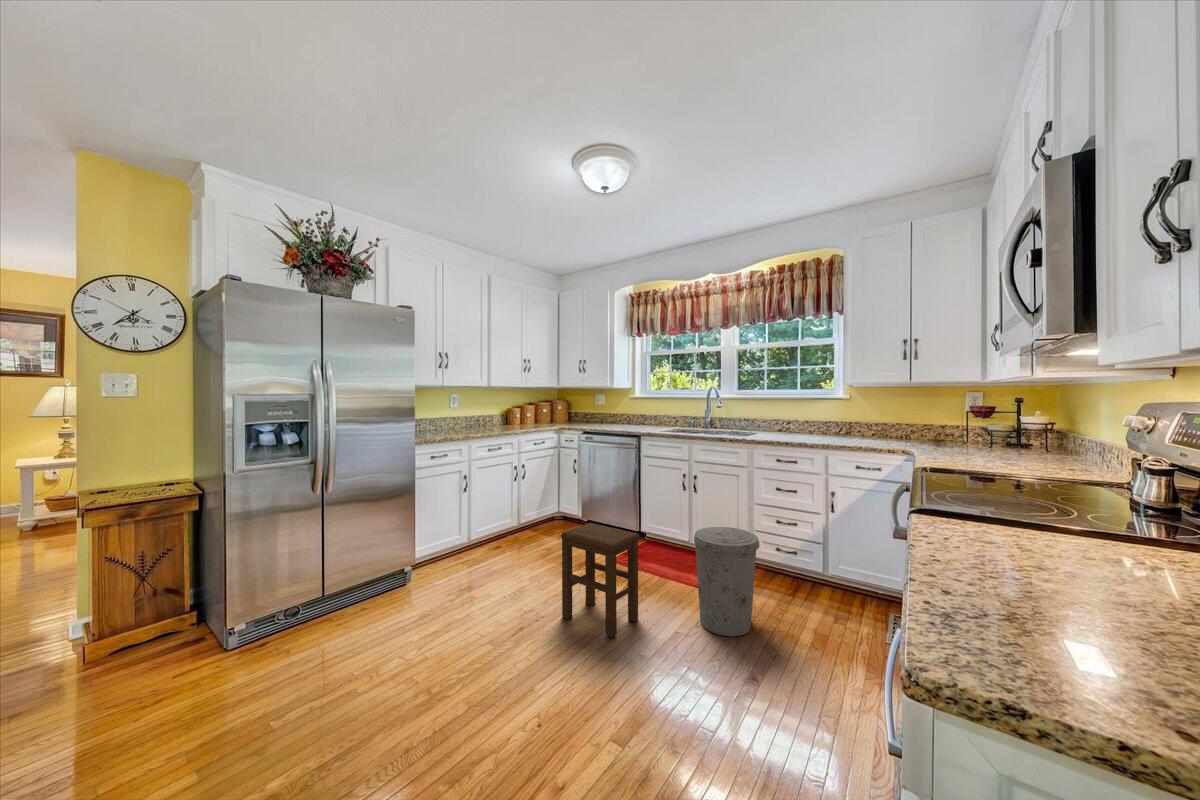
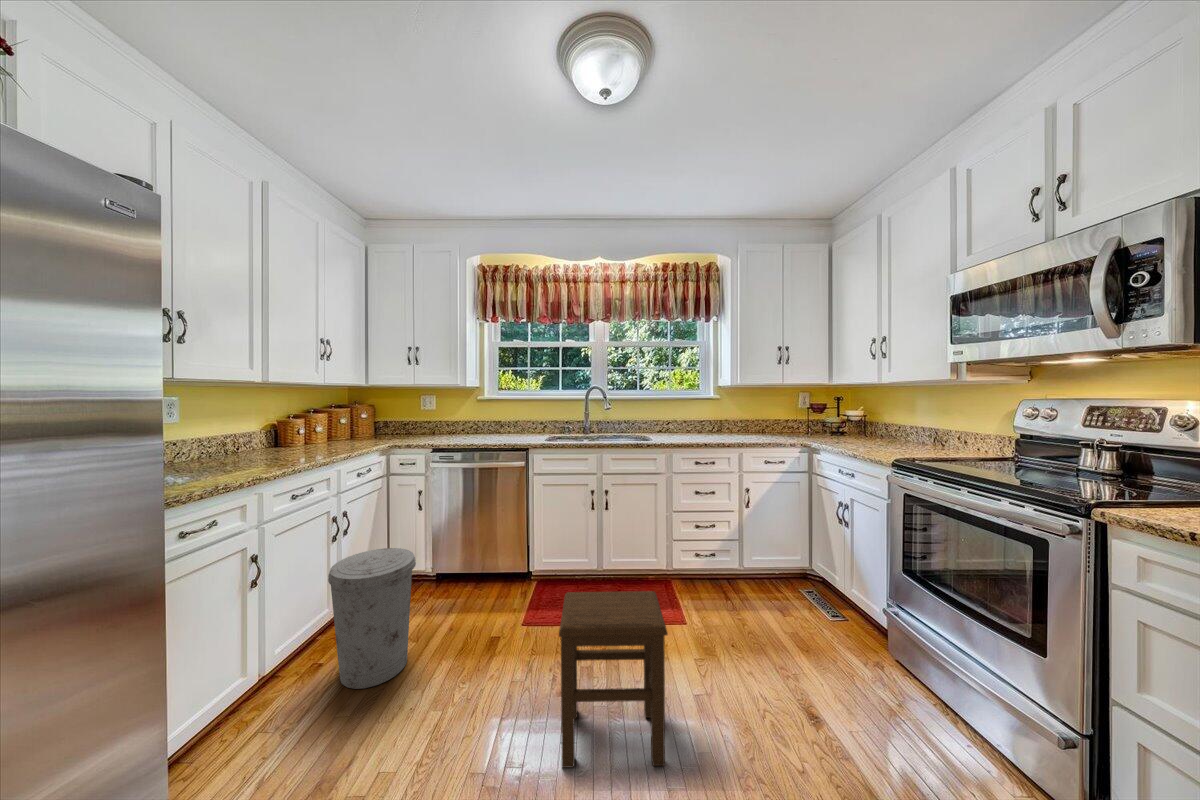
trash can: present [694,527,759,636] -> present [328,548,416,689]

